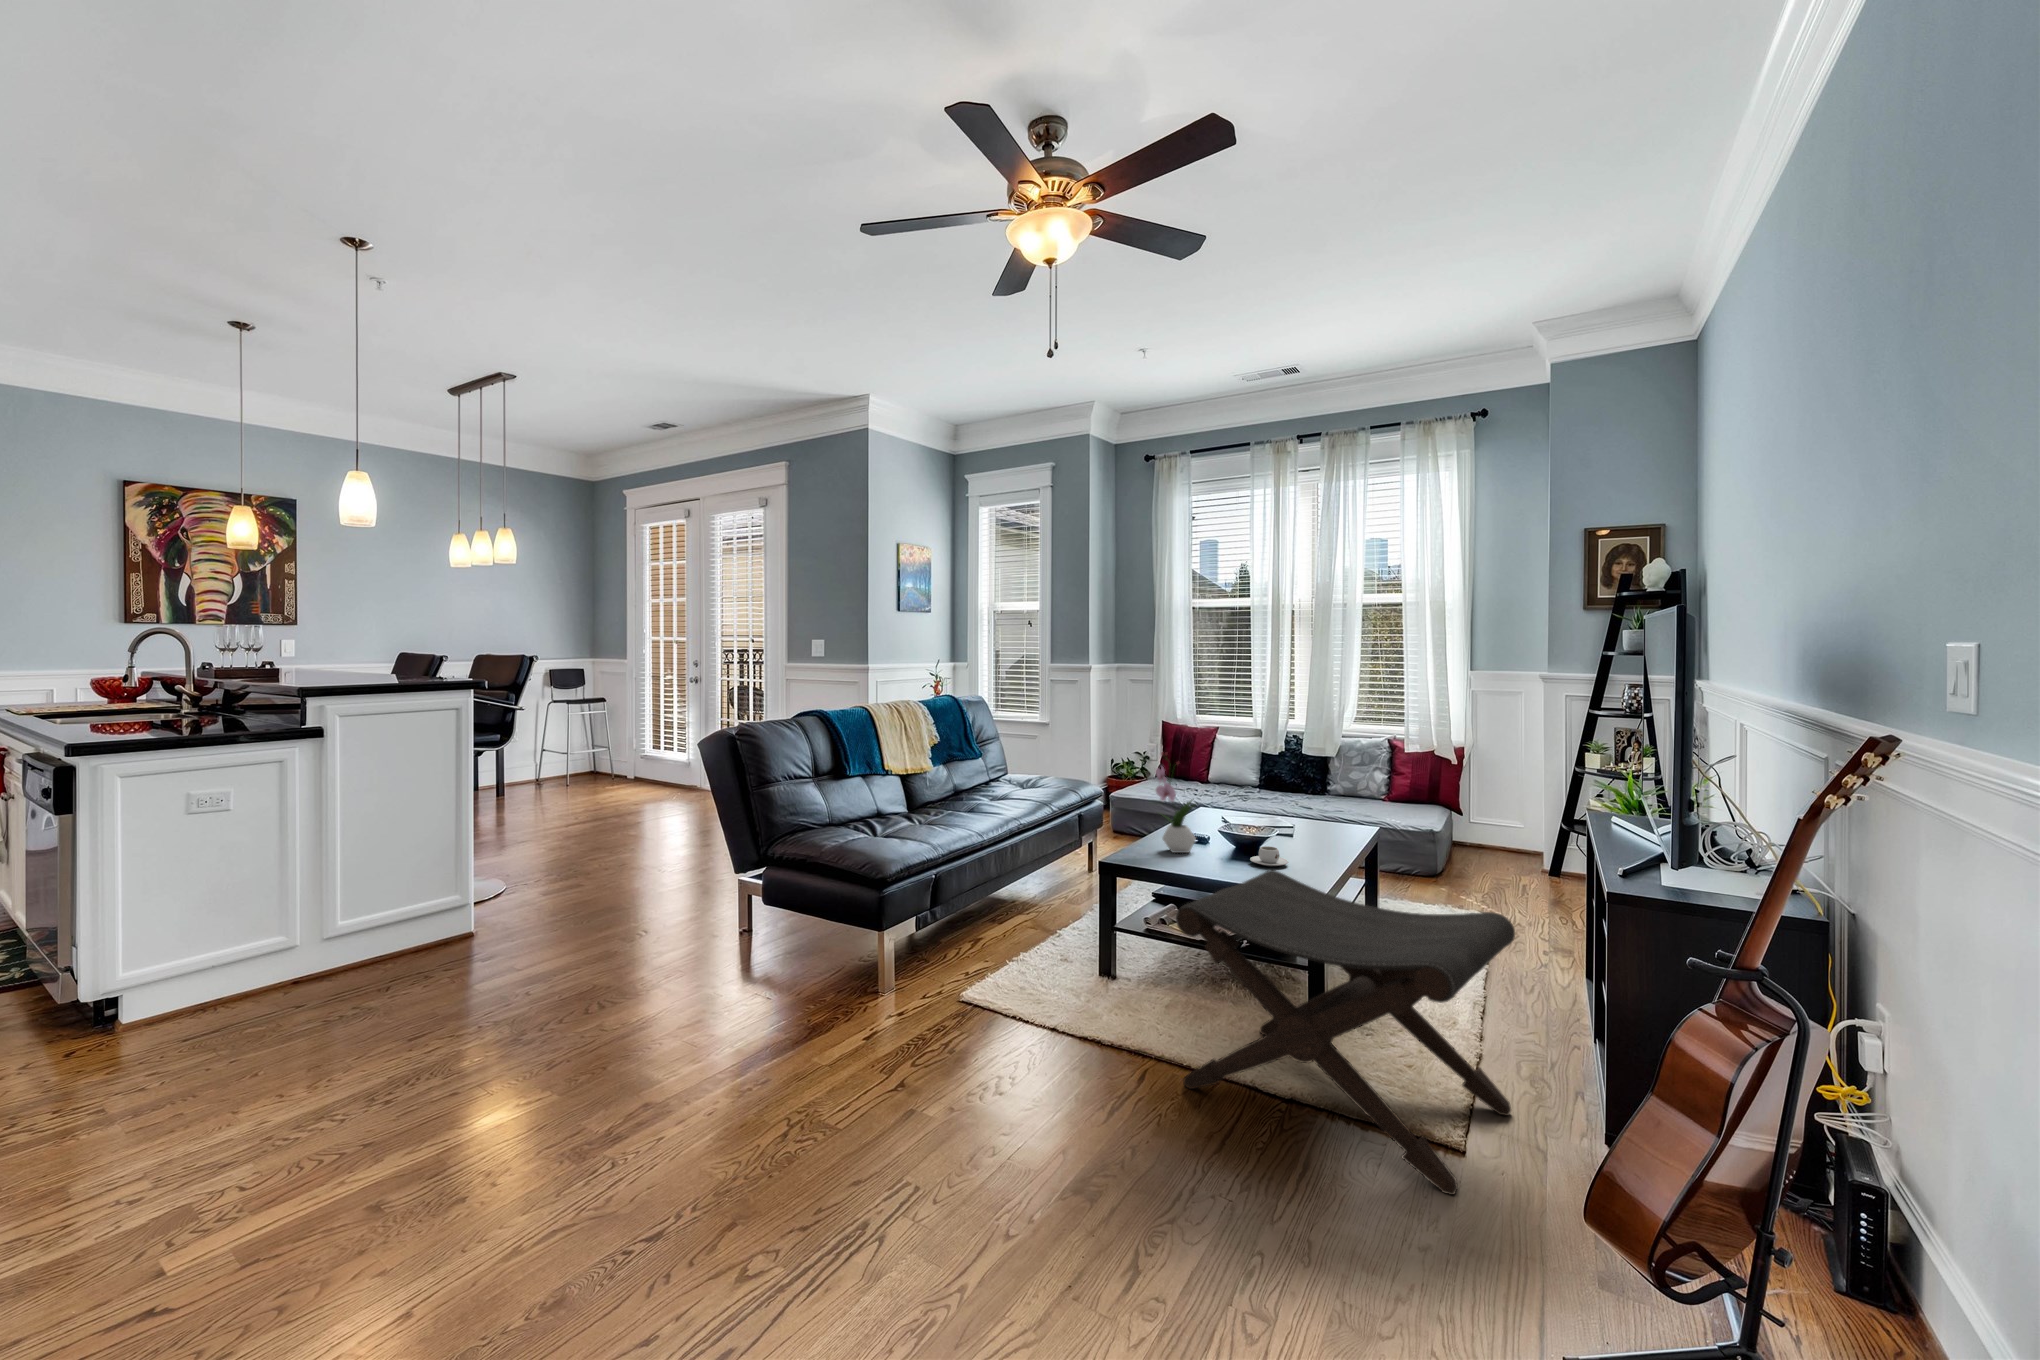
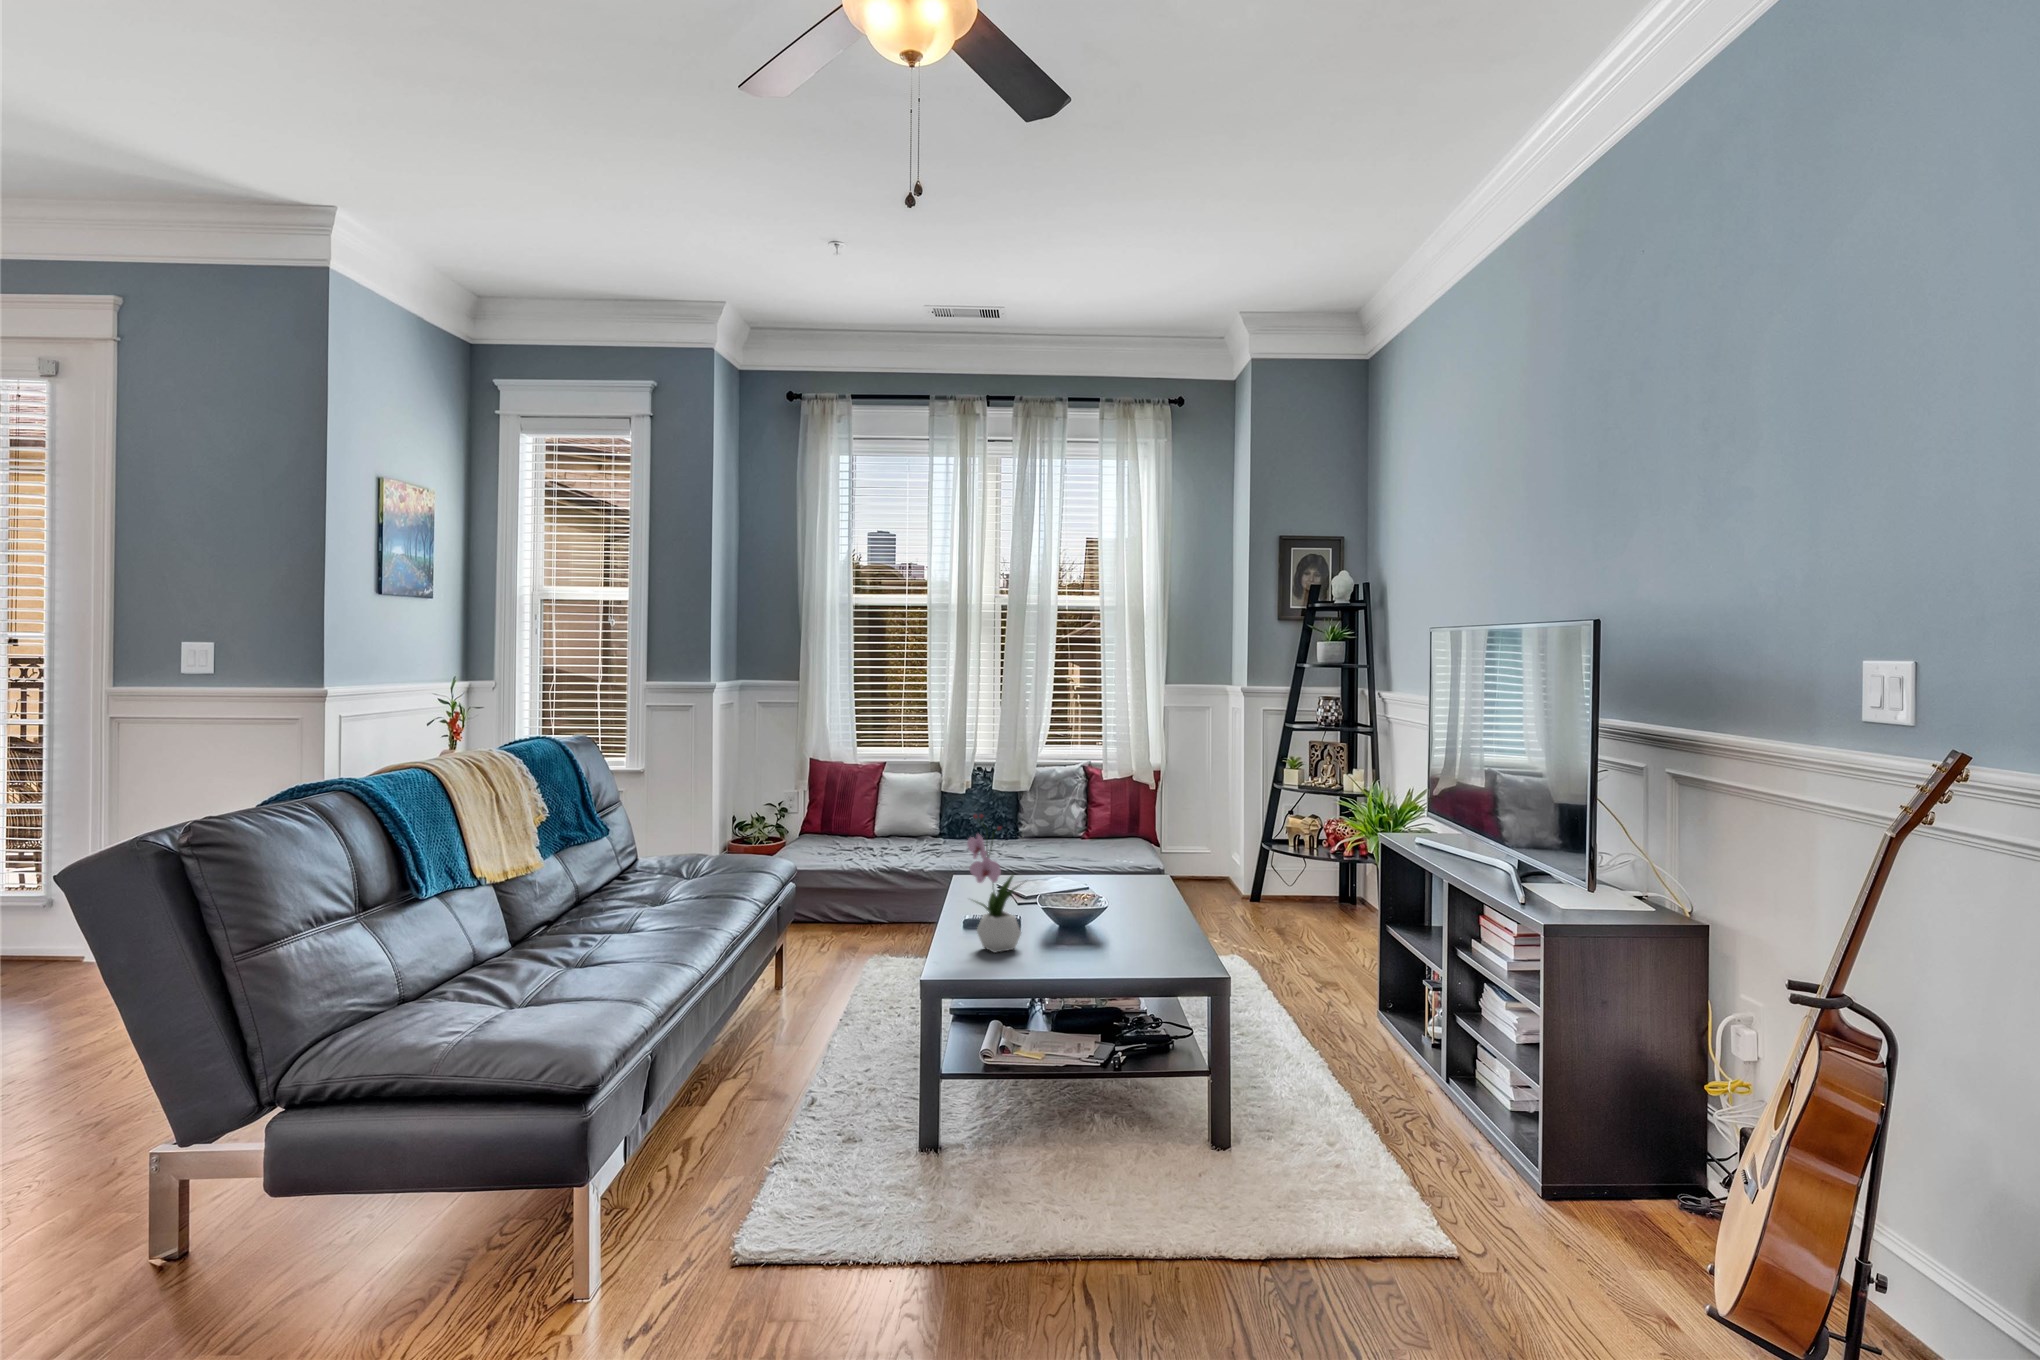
teacup: present [1250,846,1288,866] -> none [1100,927,1146,953]
footstool: present [1176,870,1515,1195] -> none [1140,962,1503,1320]

